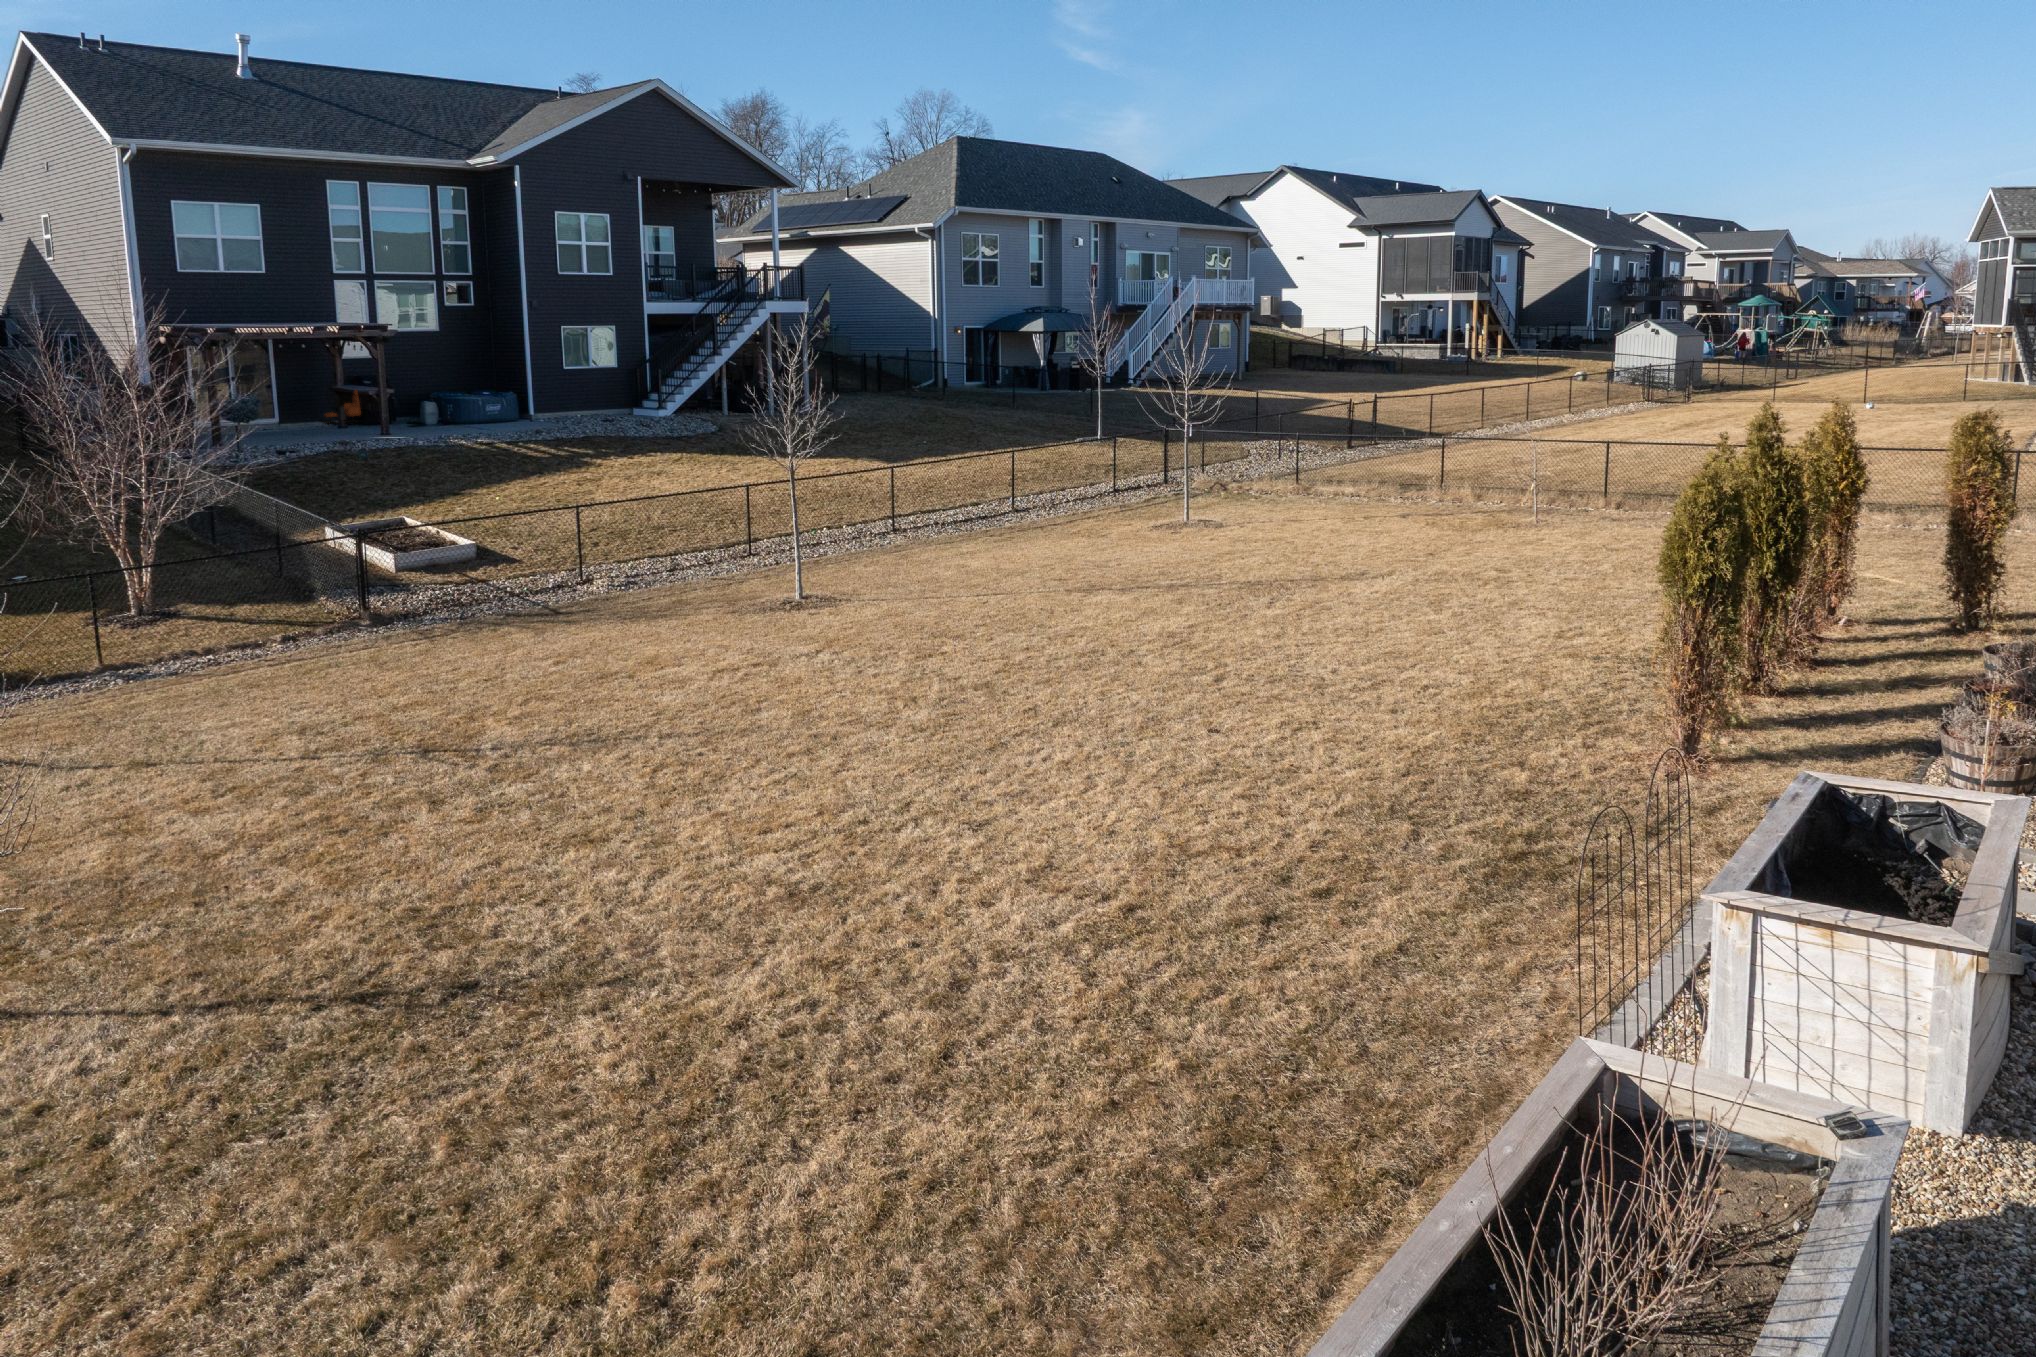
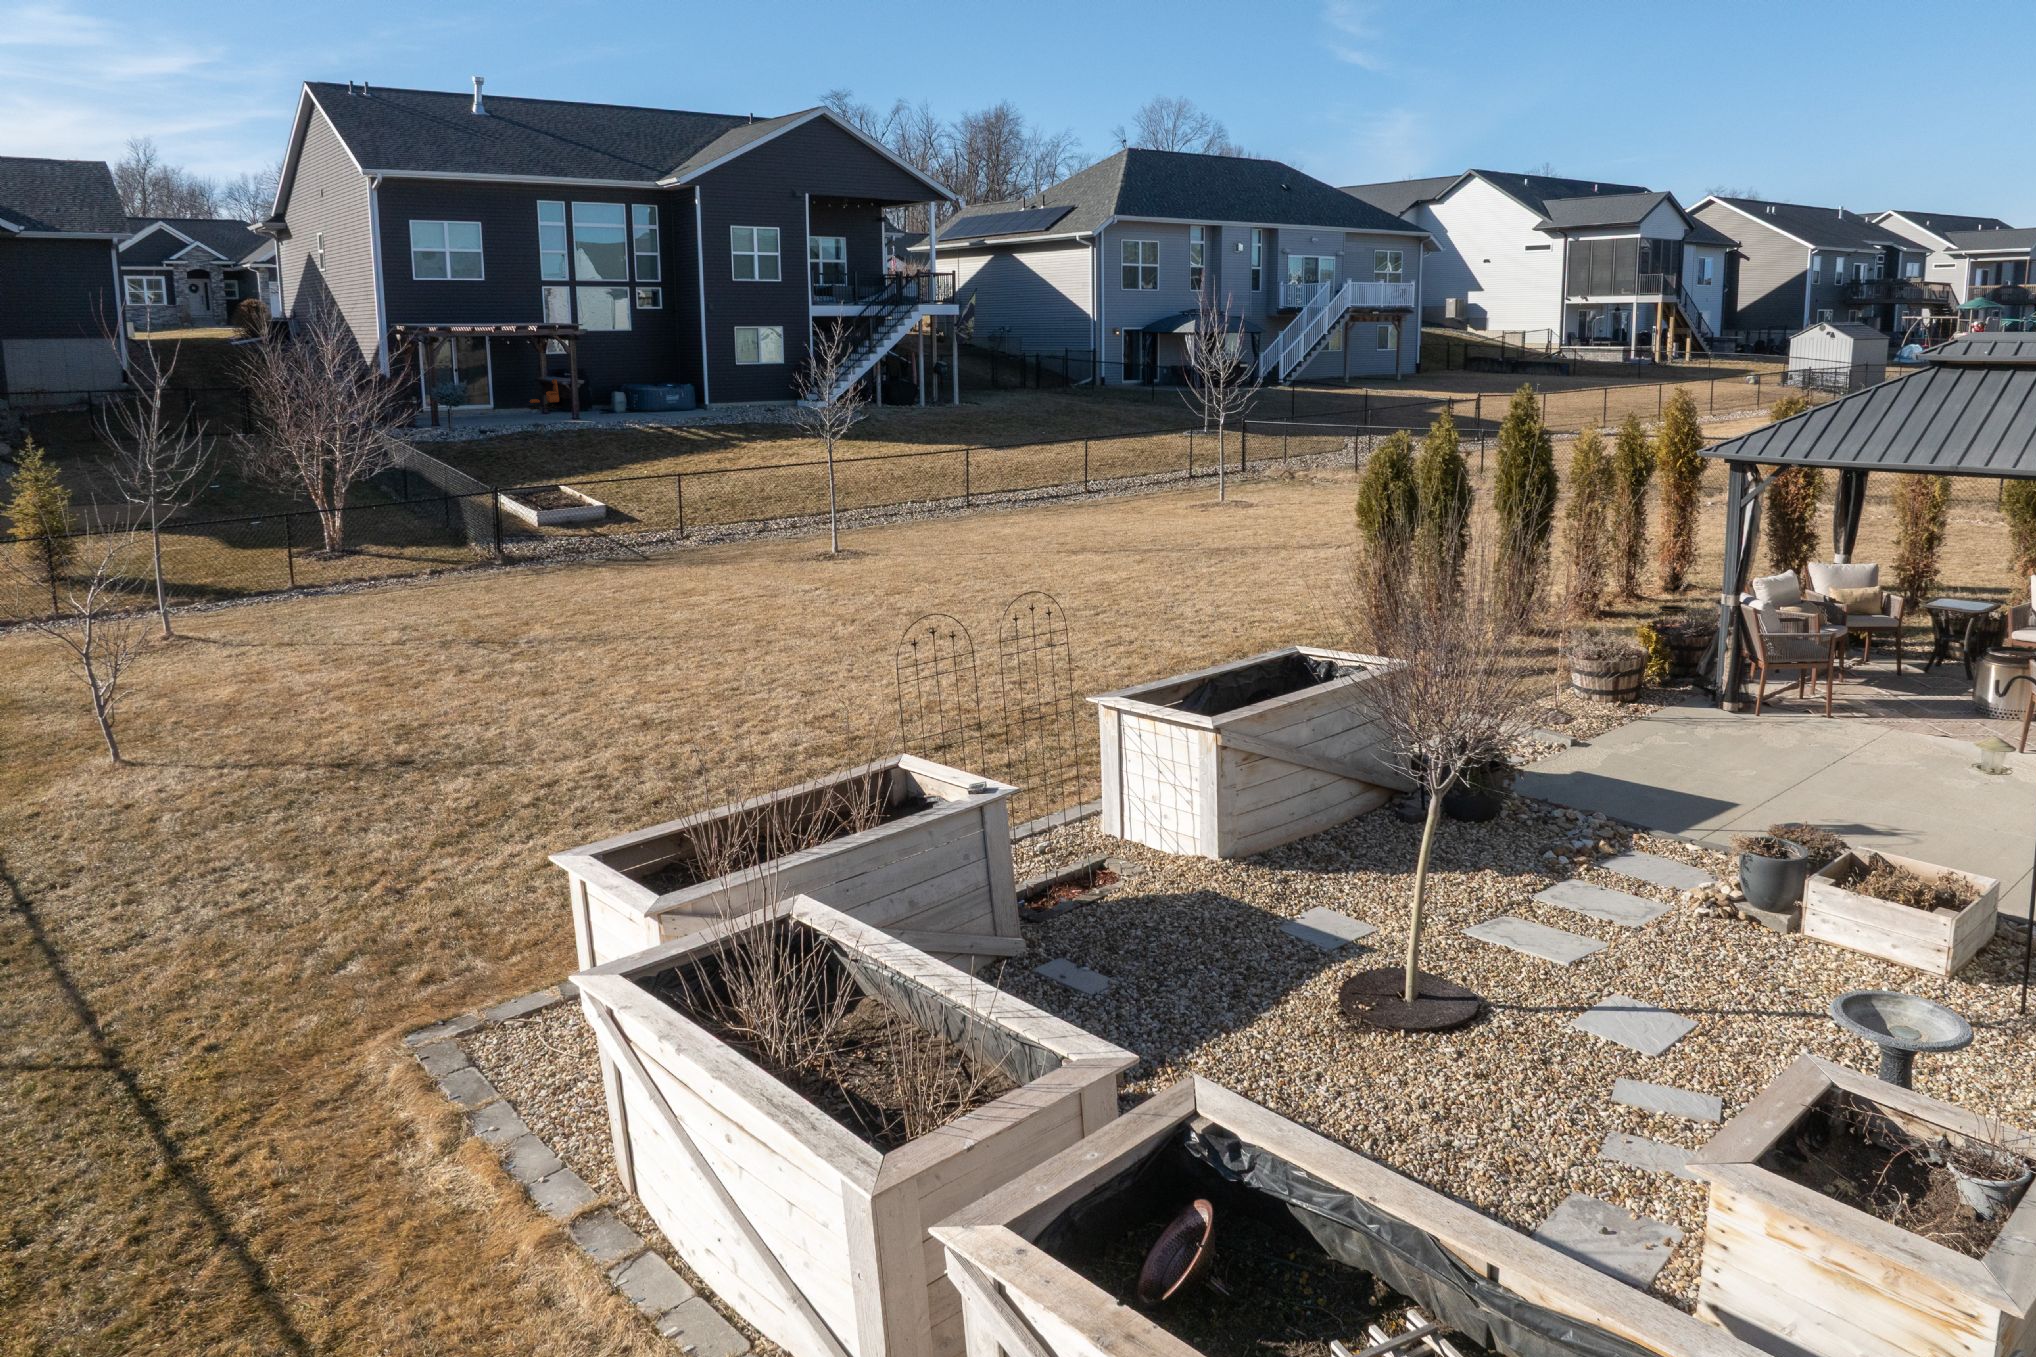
potted tree: none [1827,595,1870,652] -> present [1658,566,1690,611]

